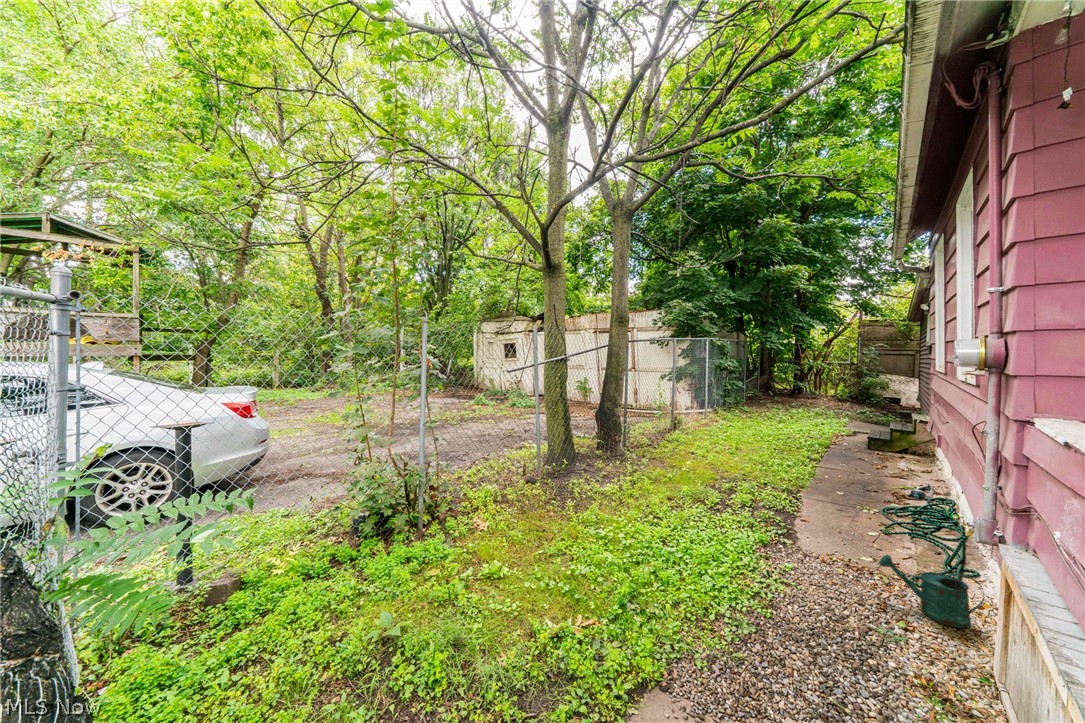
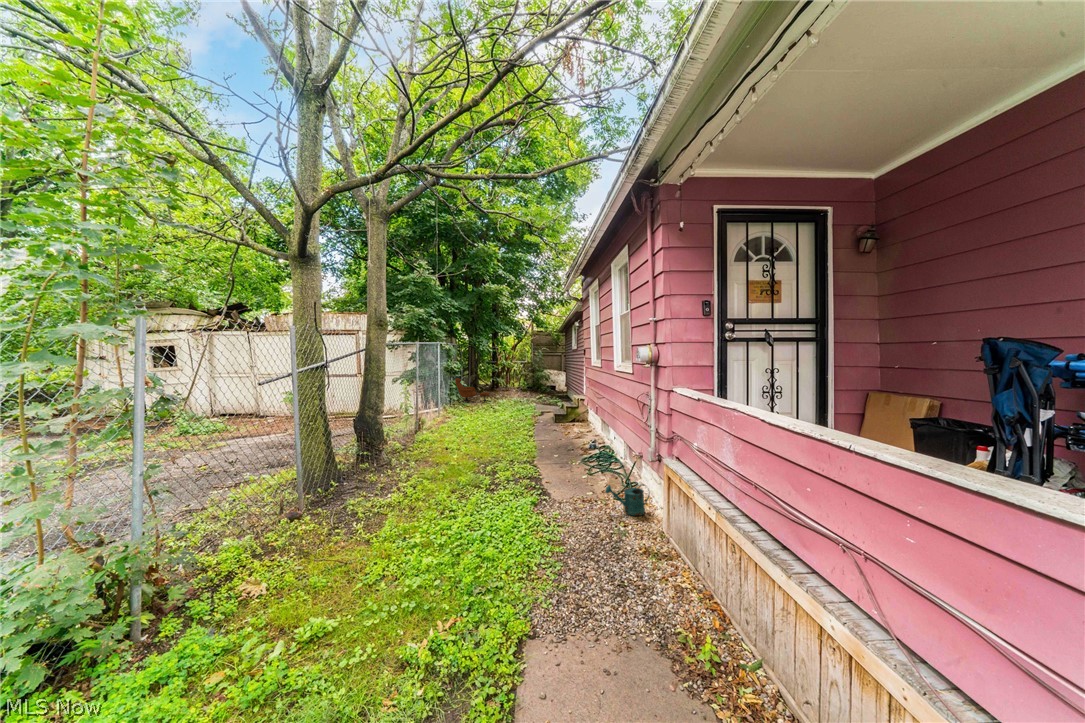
lounge chair: none [731,378,779,411] -> present [455,378,489,403]

